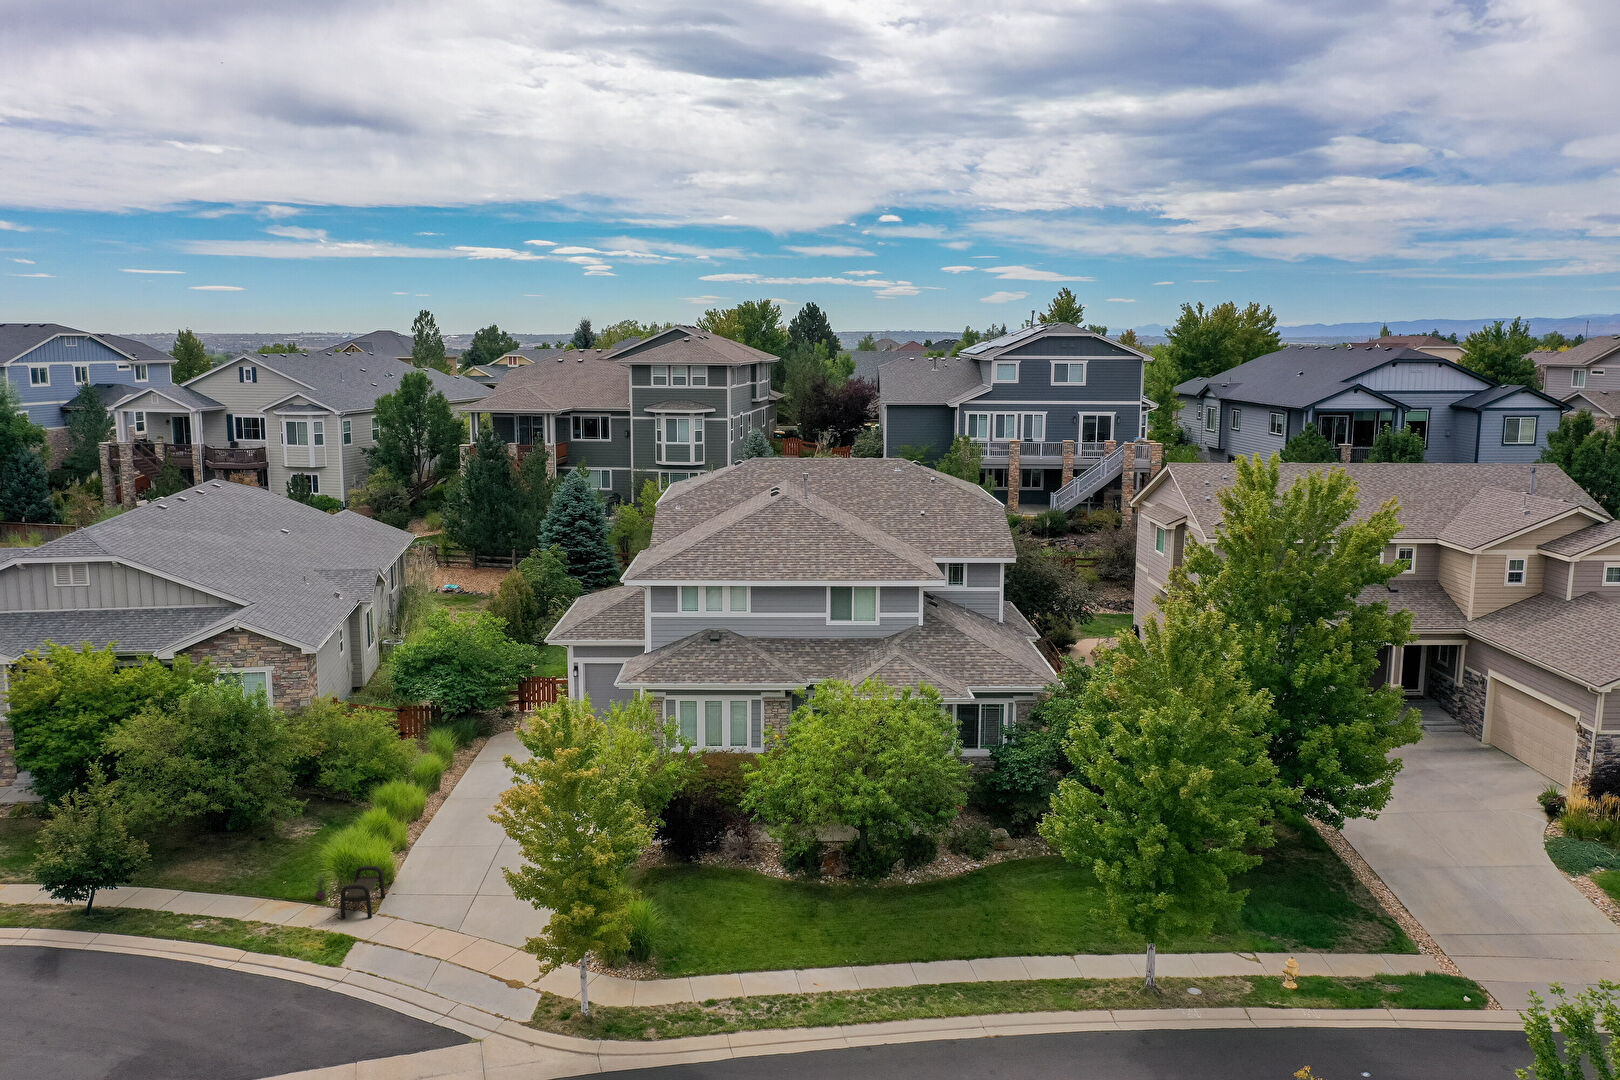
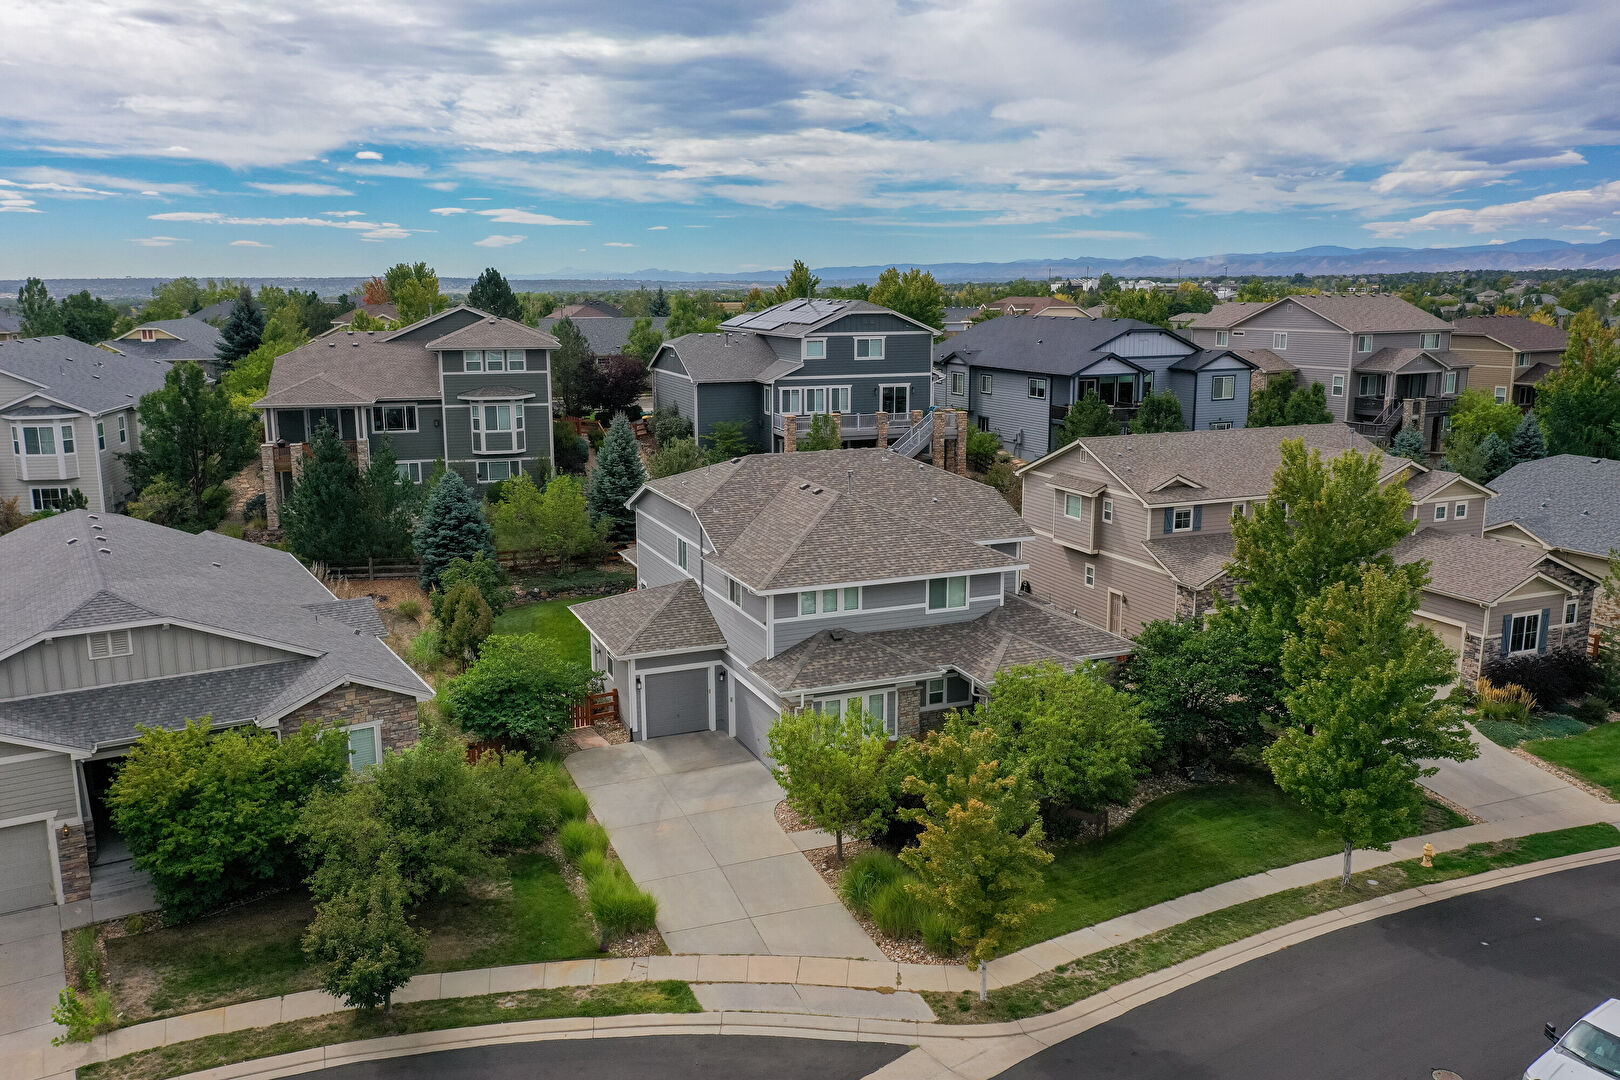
bench: present [341,866,385,919] -> present [1063,803,1108,842]

